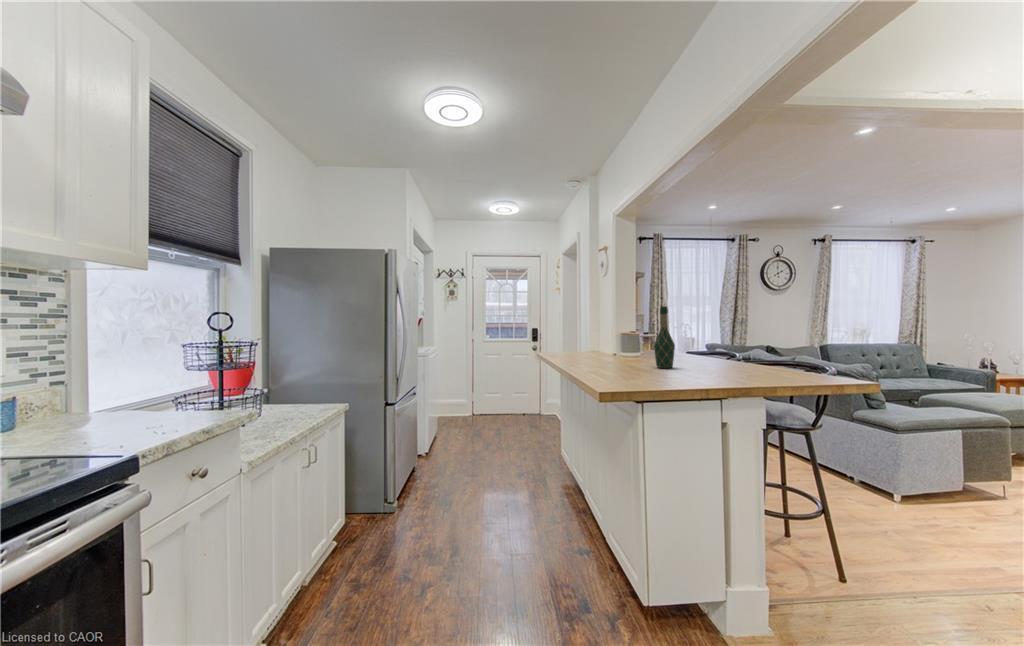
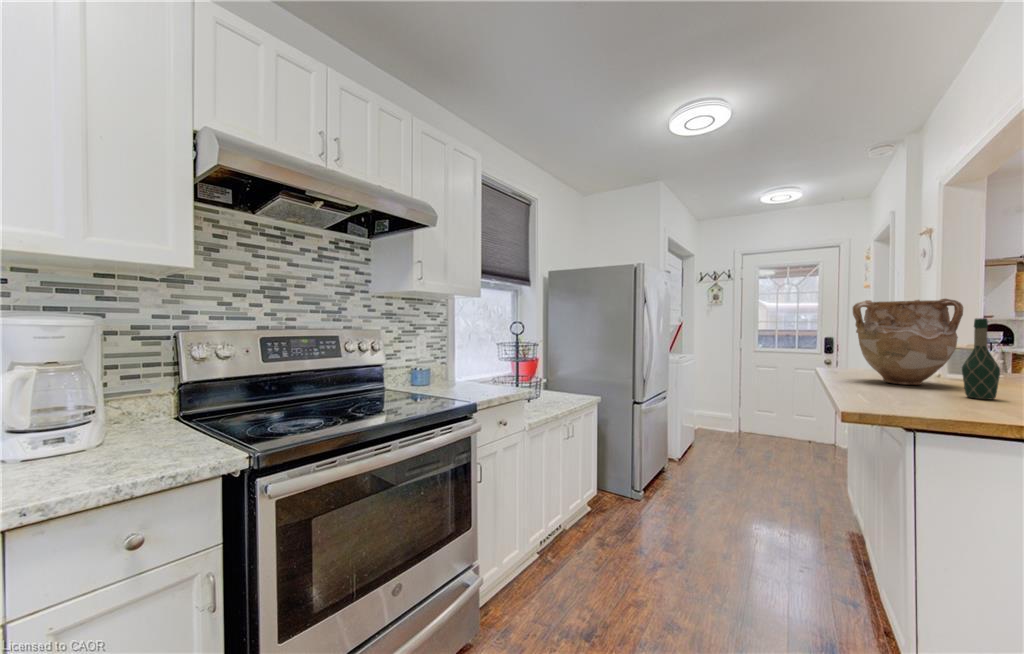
vase: none [579,292,646,362] -> present [853,299,963,385]

